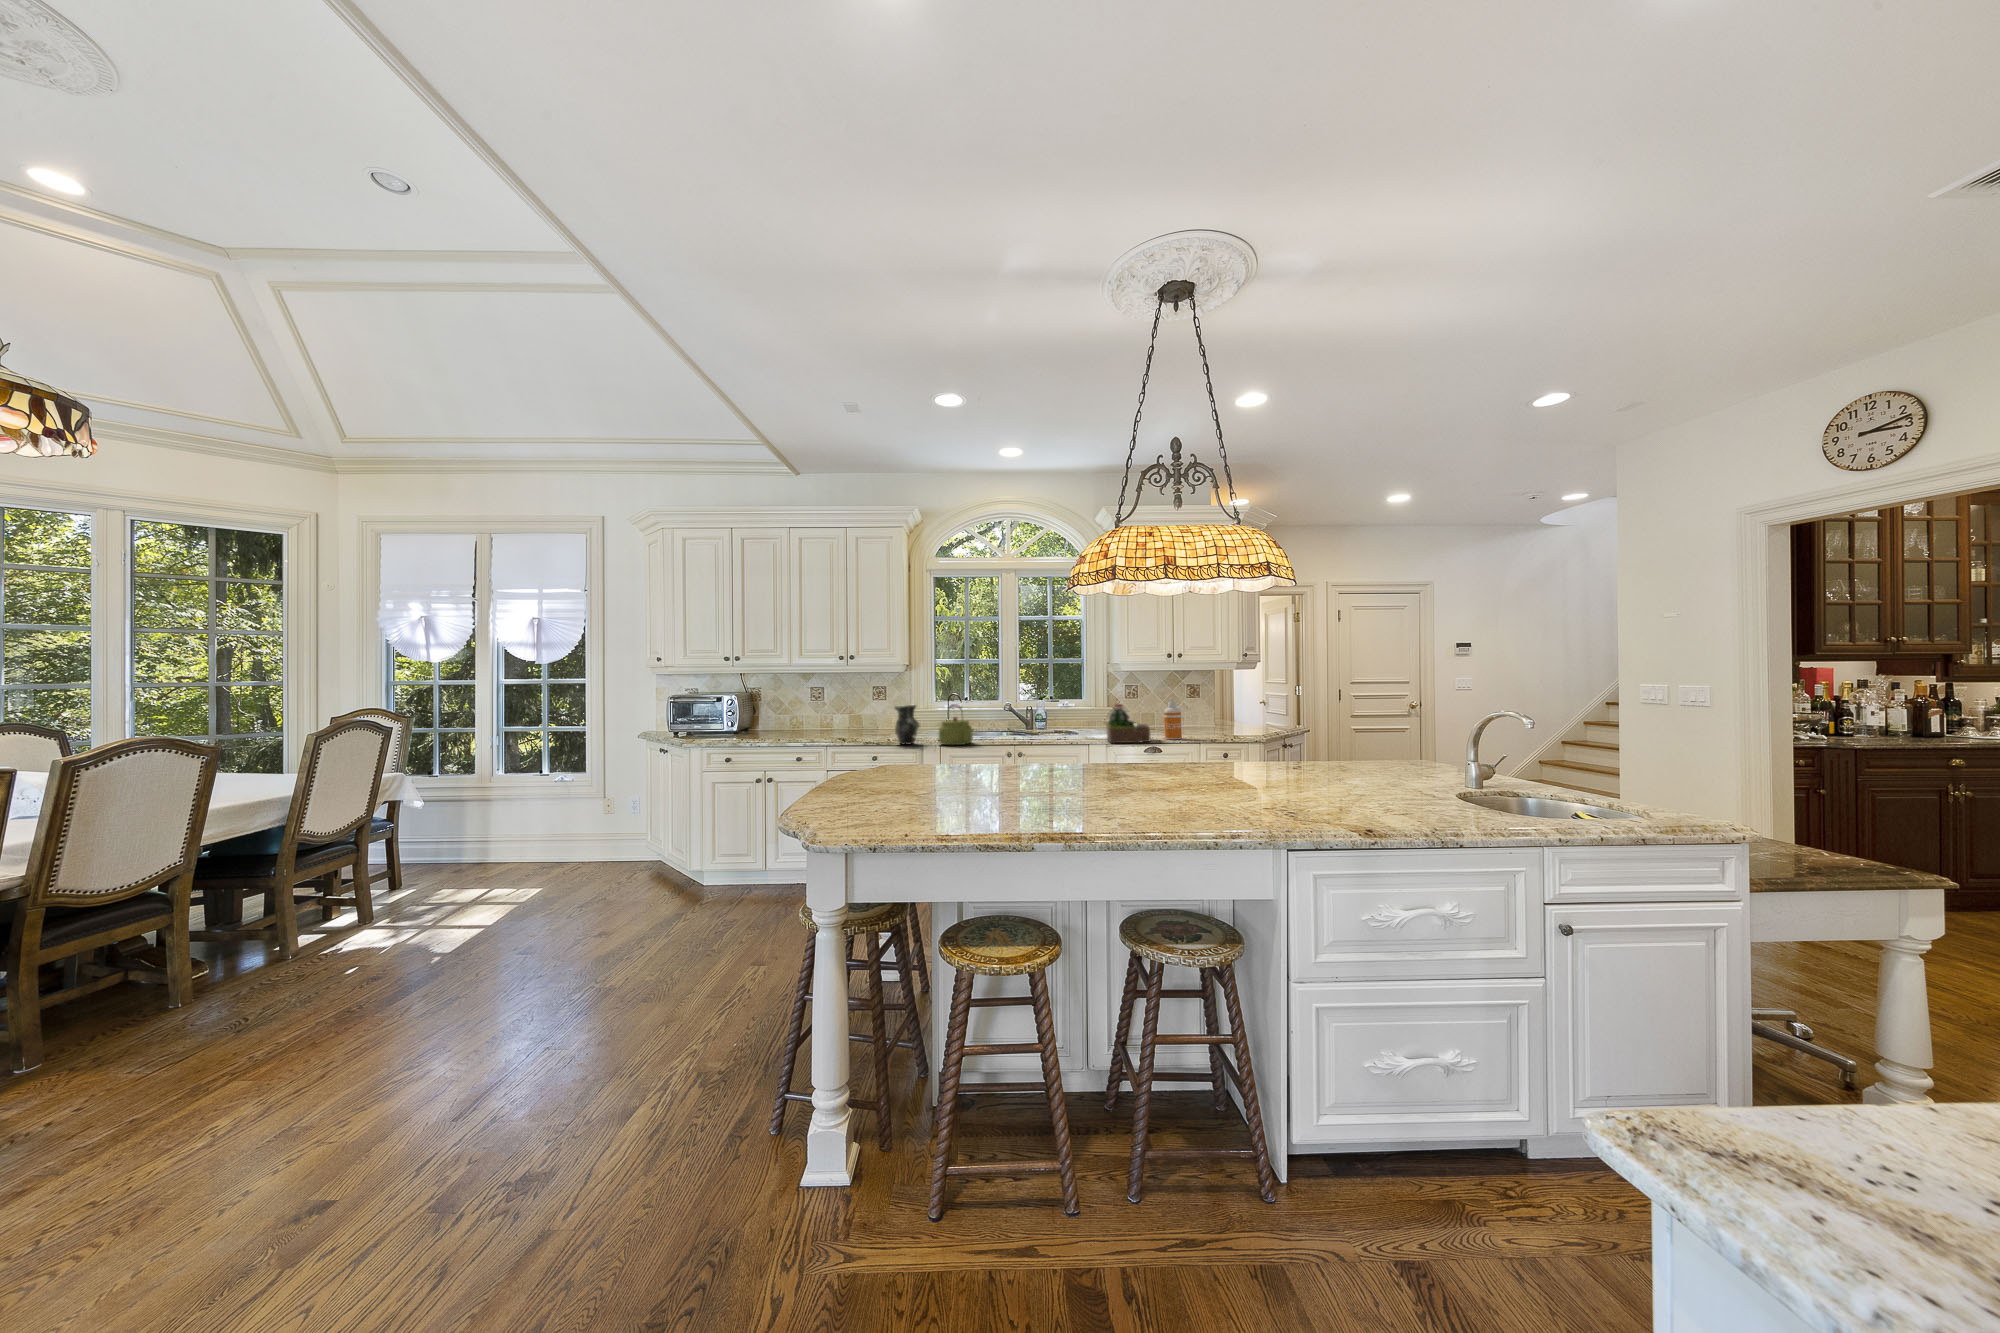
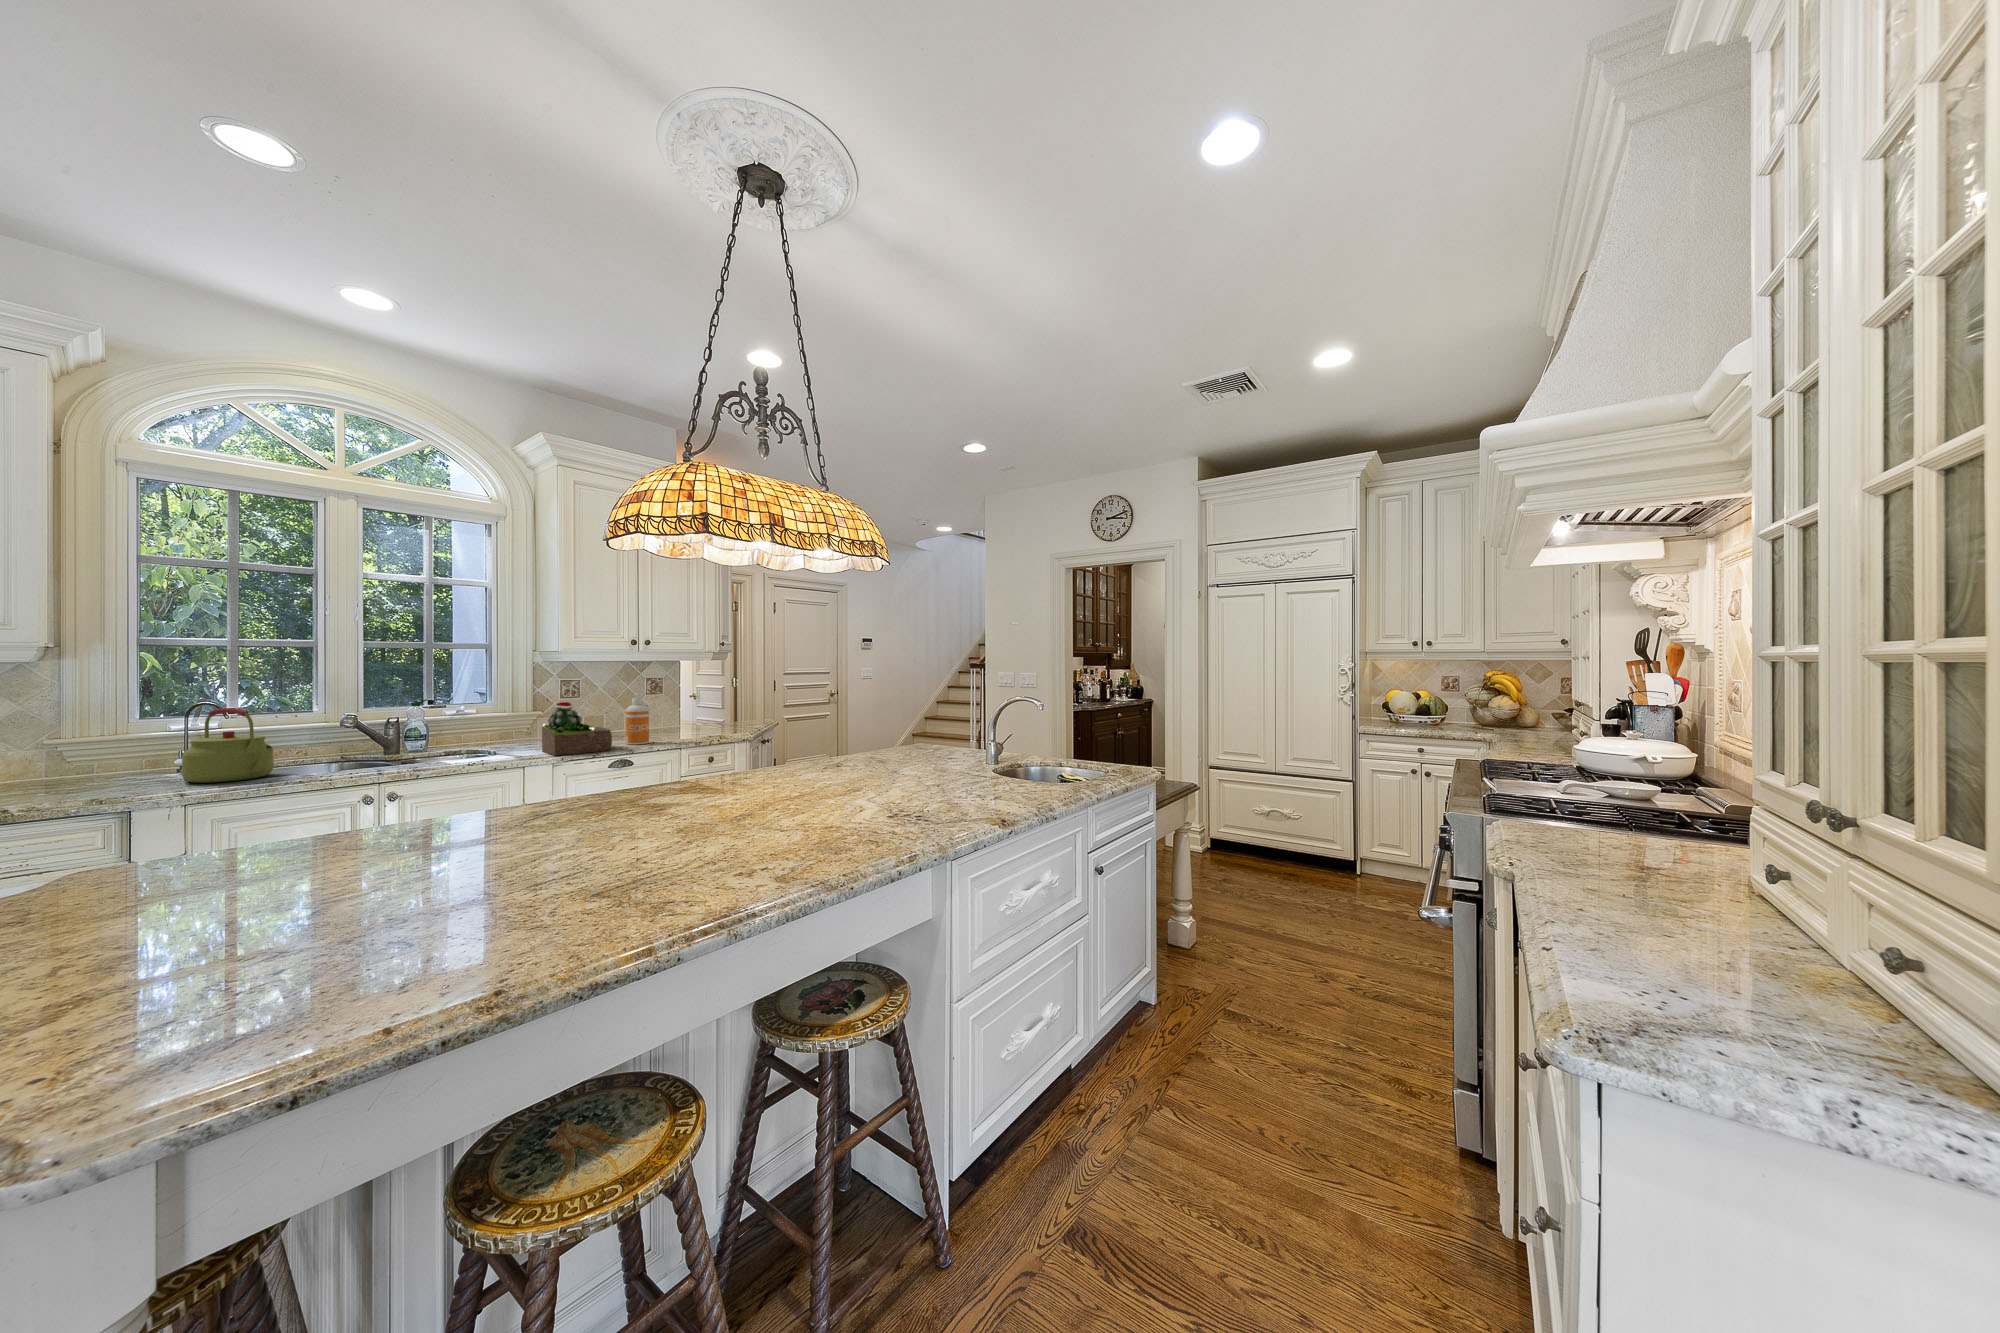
vase: present [895,705,919,744] -> none [36,711,120,791]

